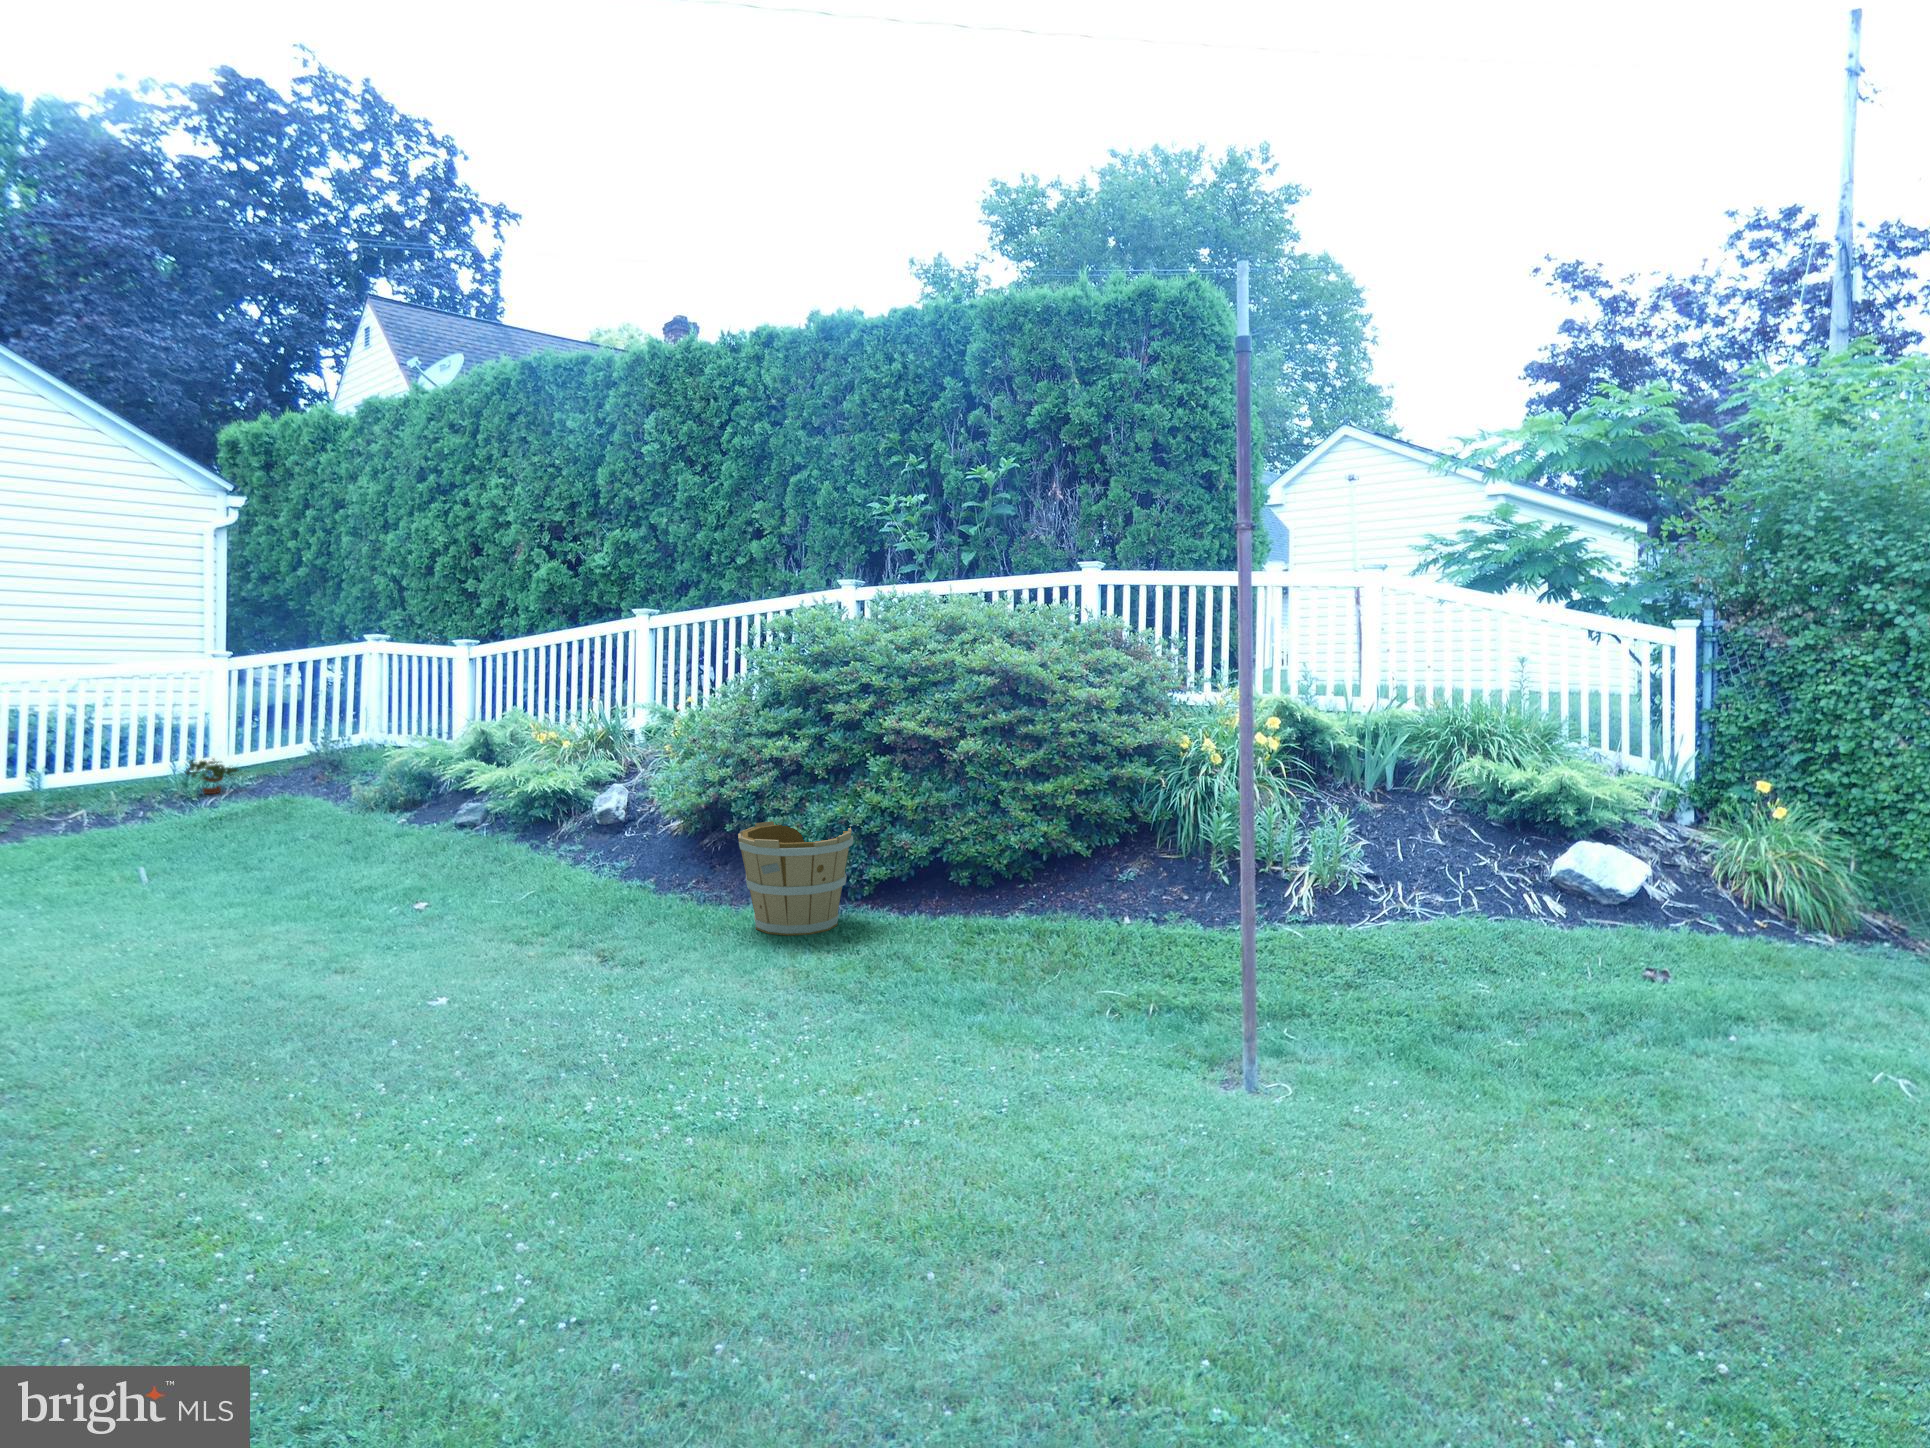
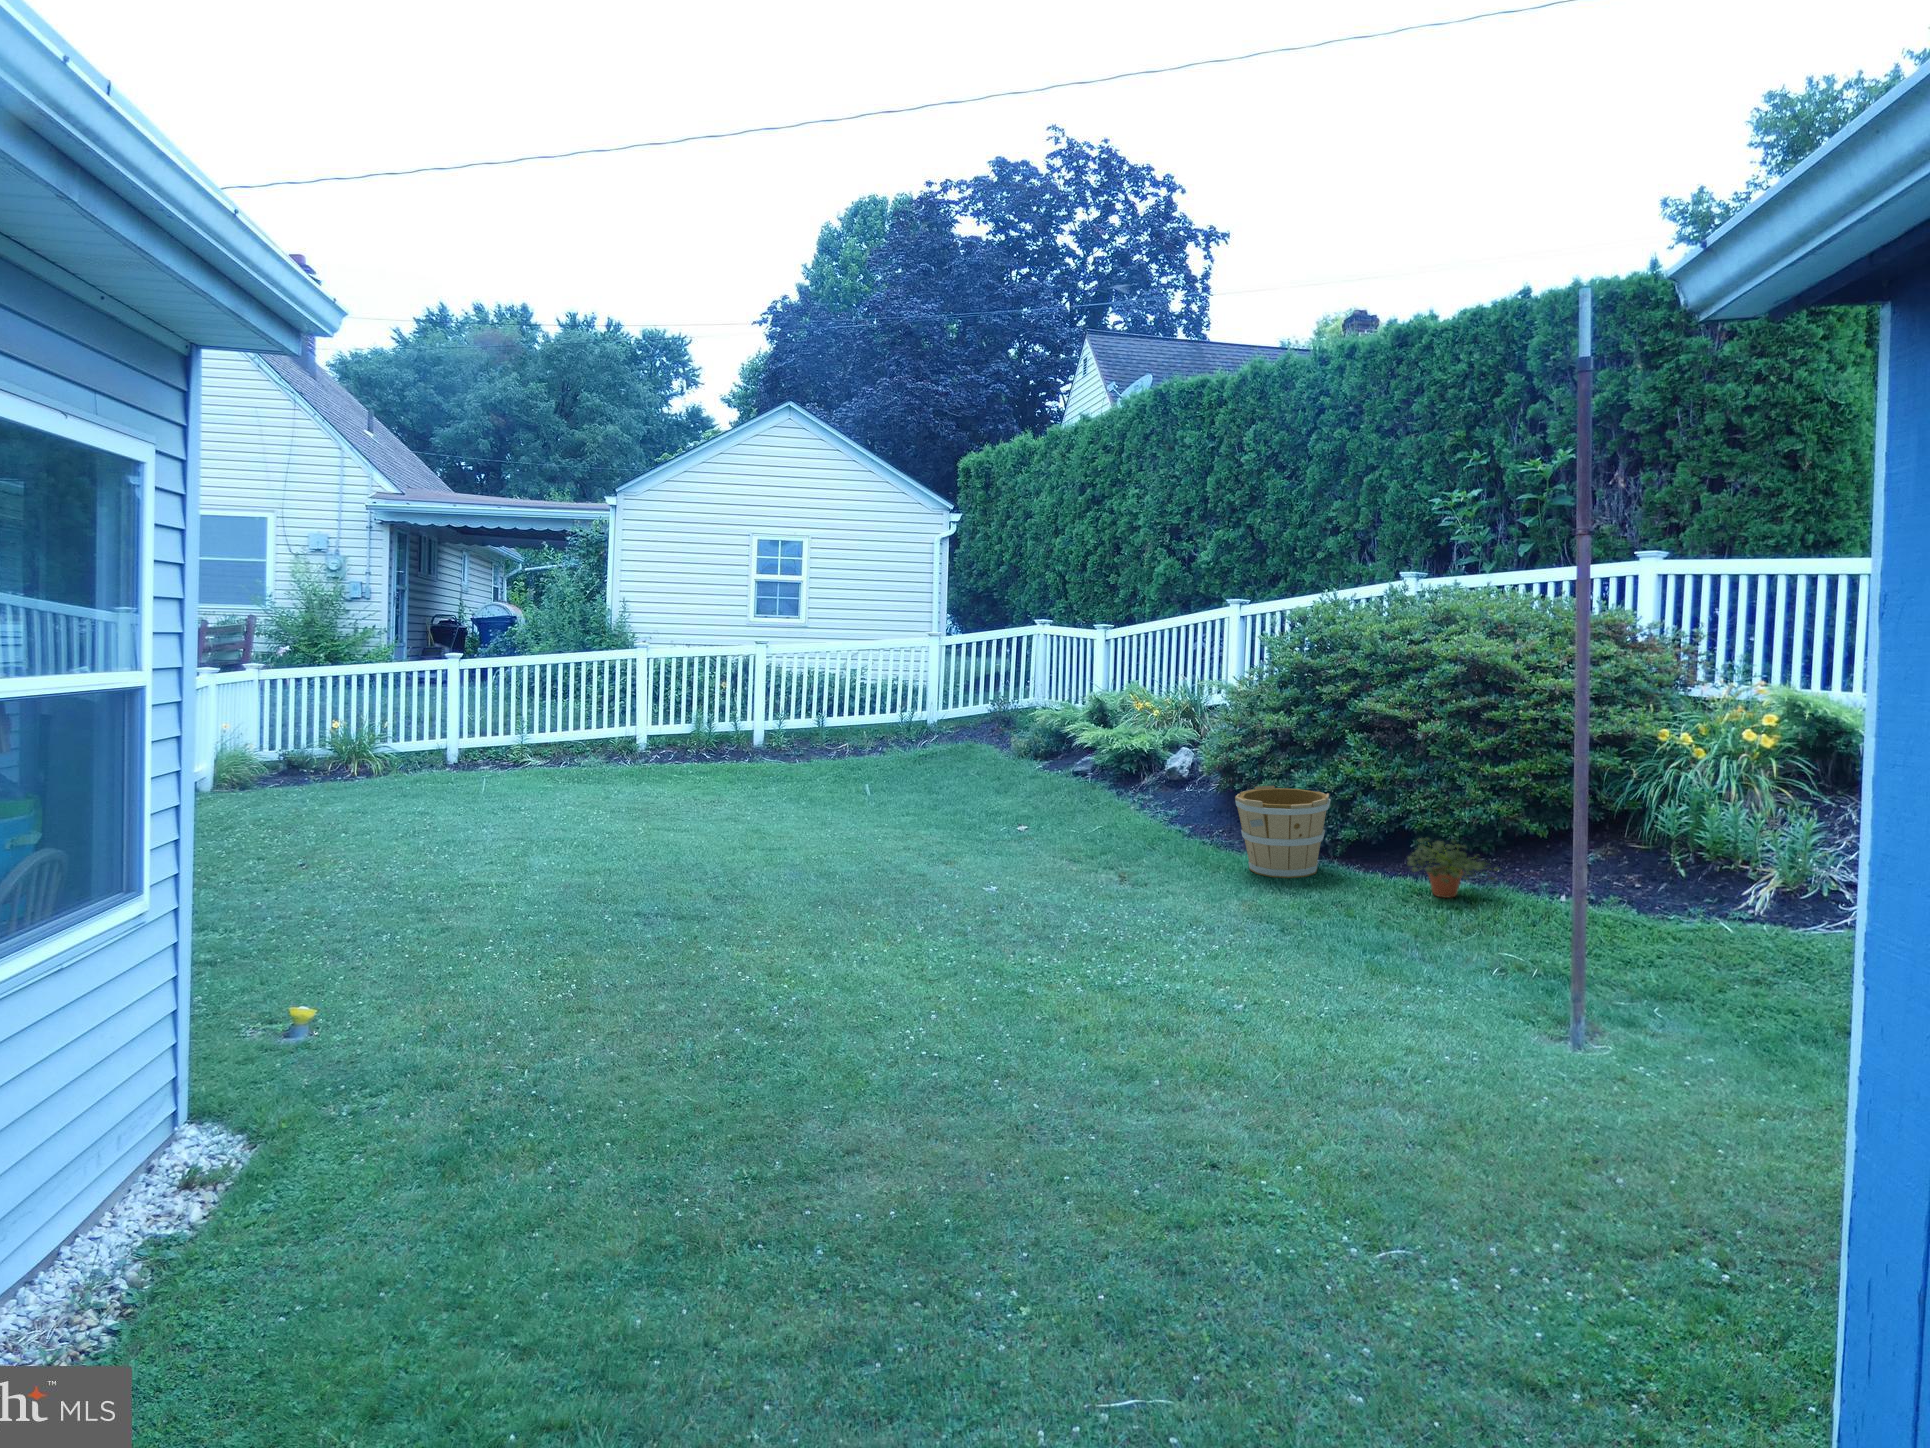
potted plant: present [185,759,245,794] -> present [1407,838,1502,898]

